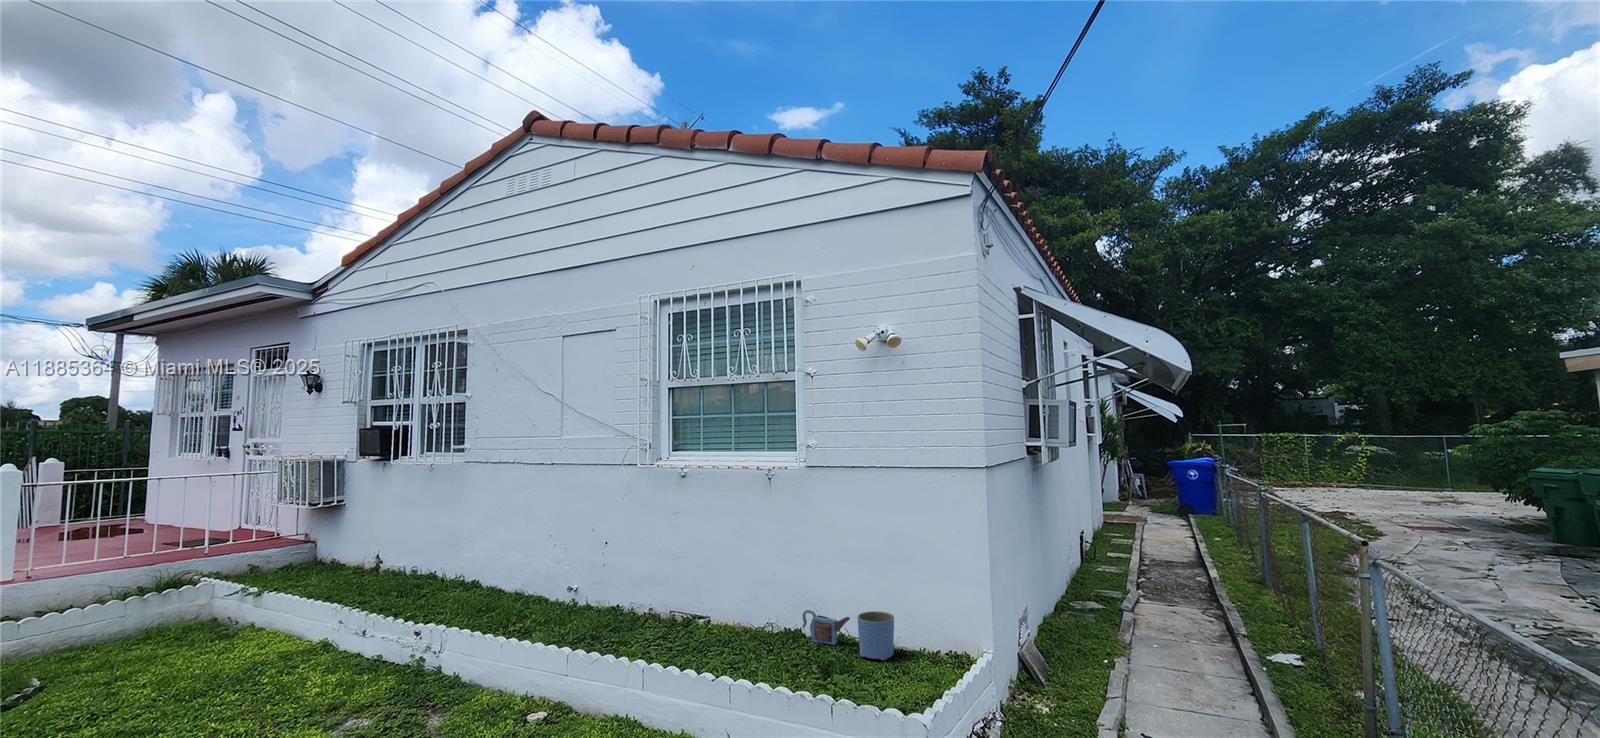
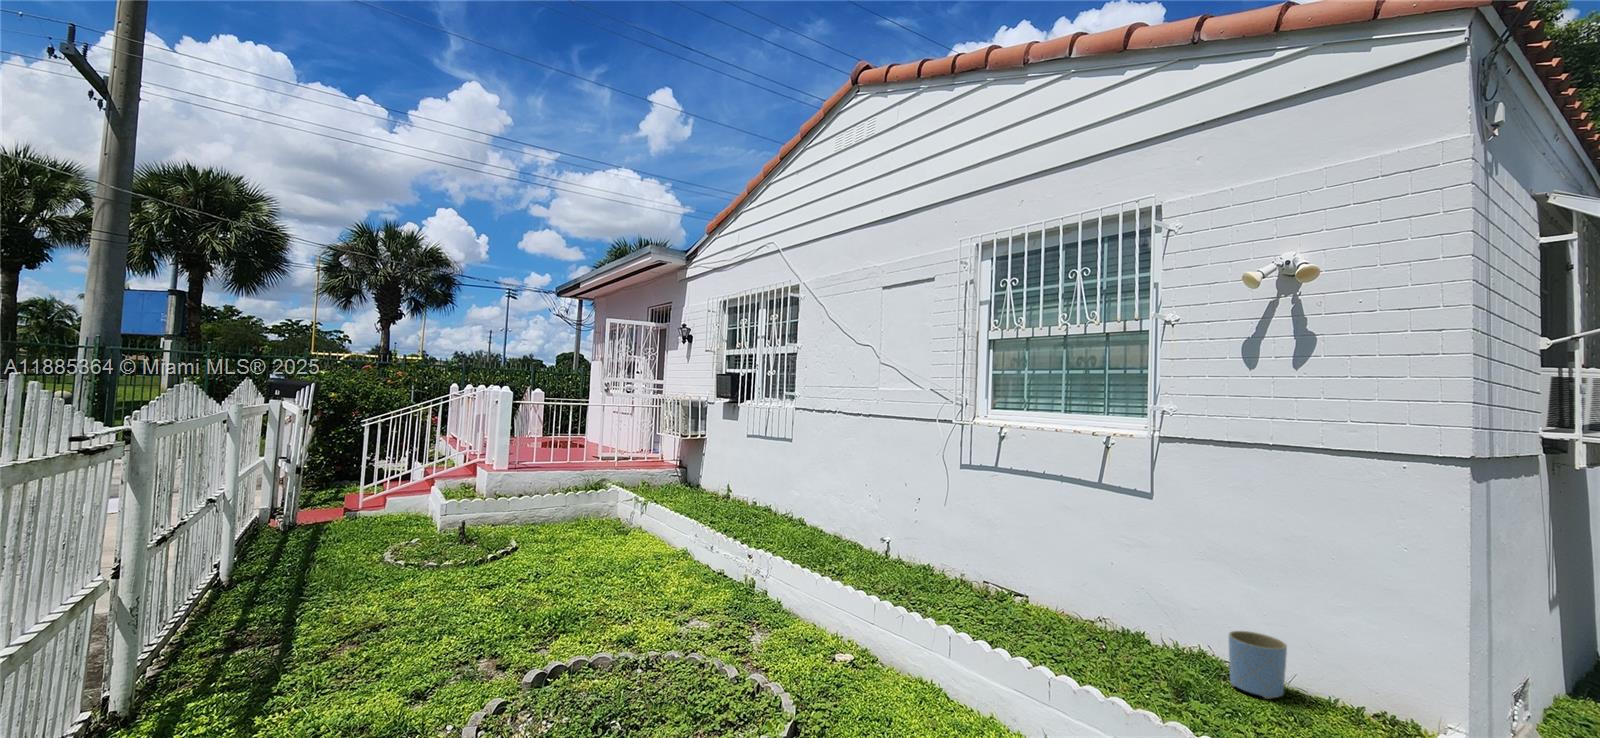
watering can: present [802,610,850,645] -> none [1146,612,1217,662]

